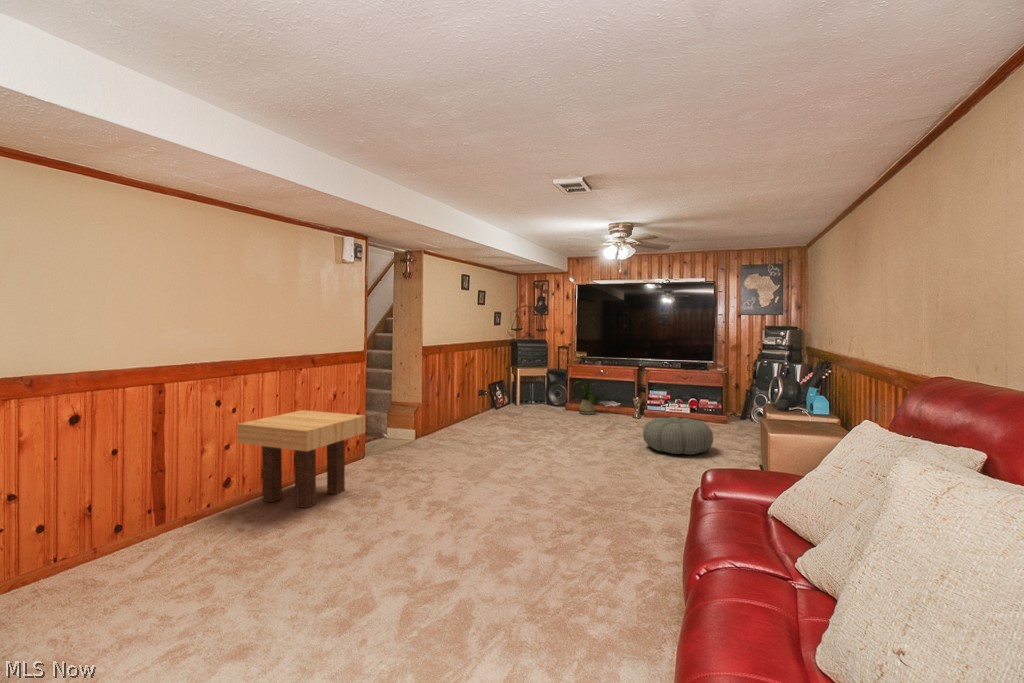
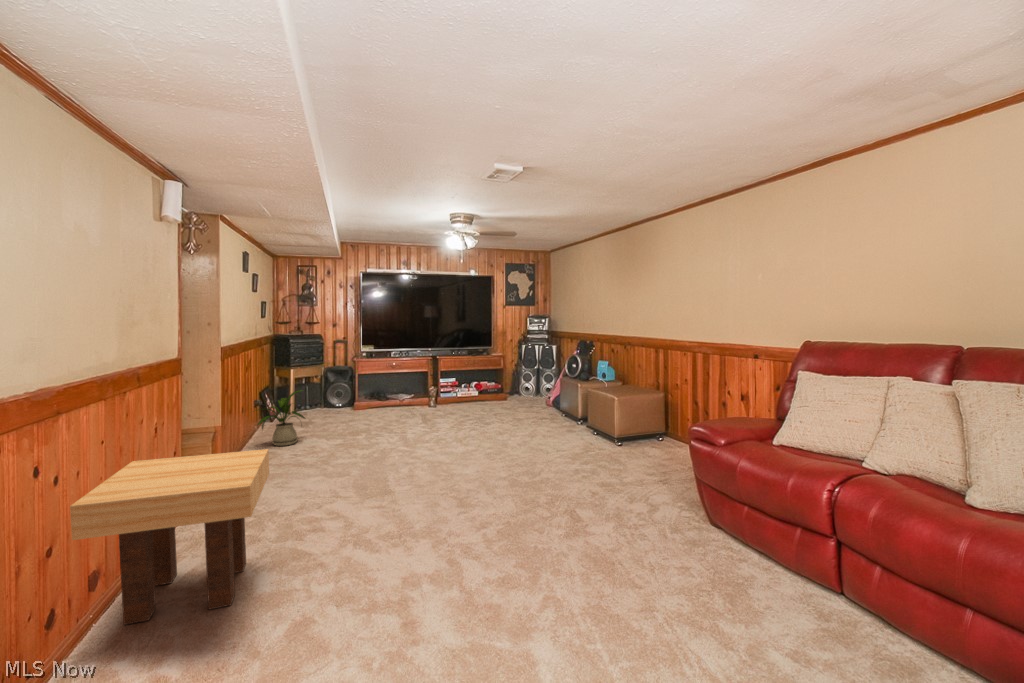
house plant: present [574,379,604,415] -> present [258,390,305,446]
pouf: present [643,417,713,455] -> none [485,399,545,433]

